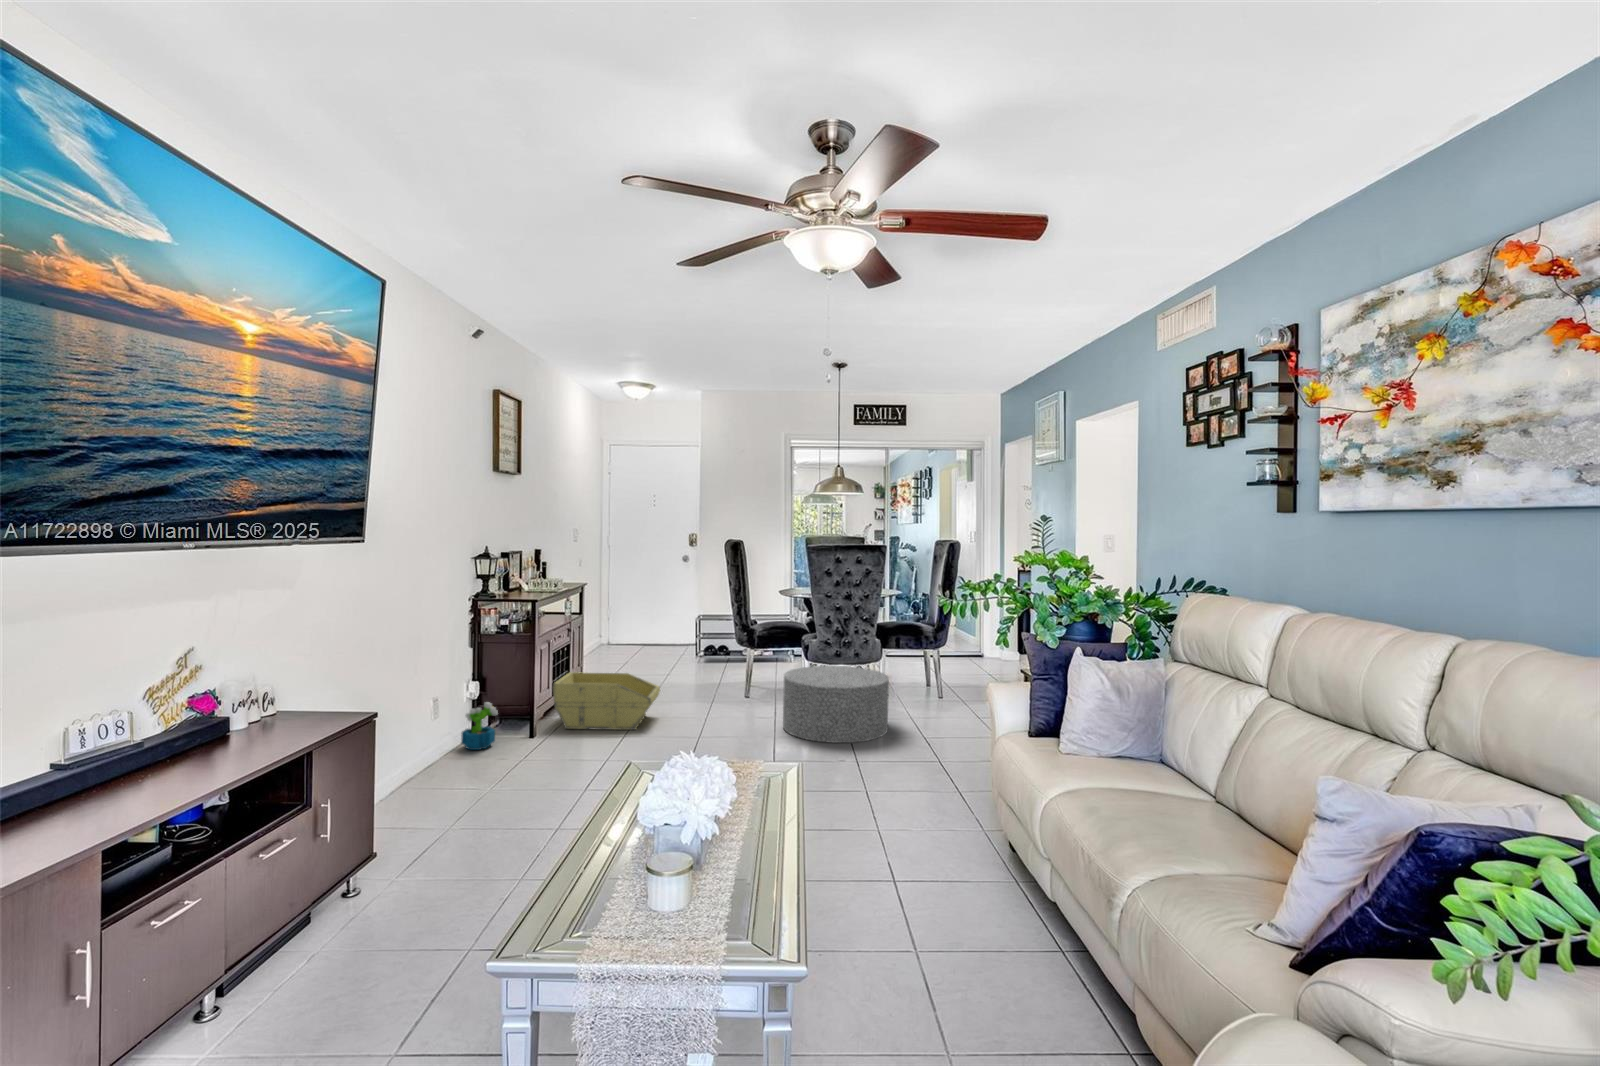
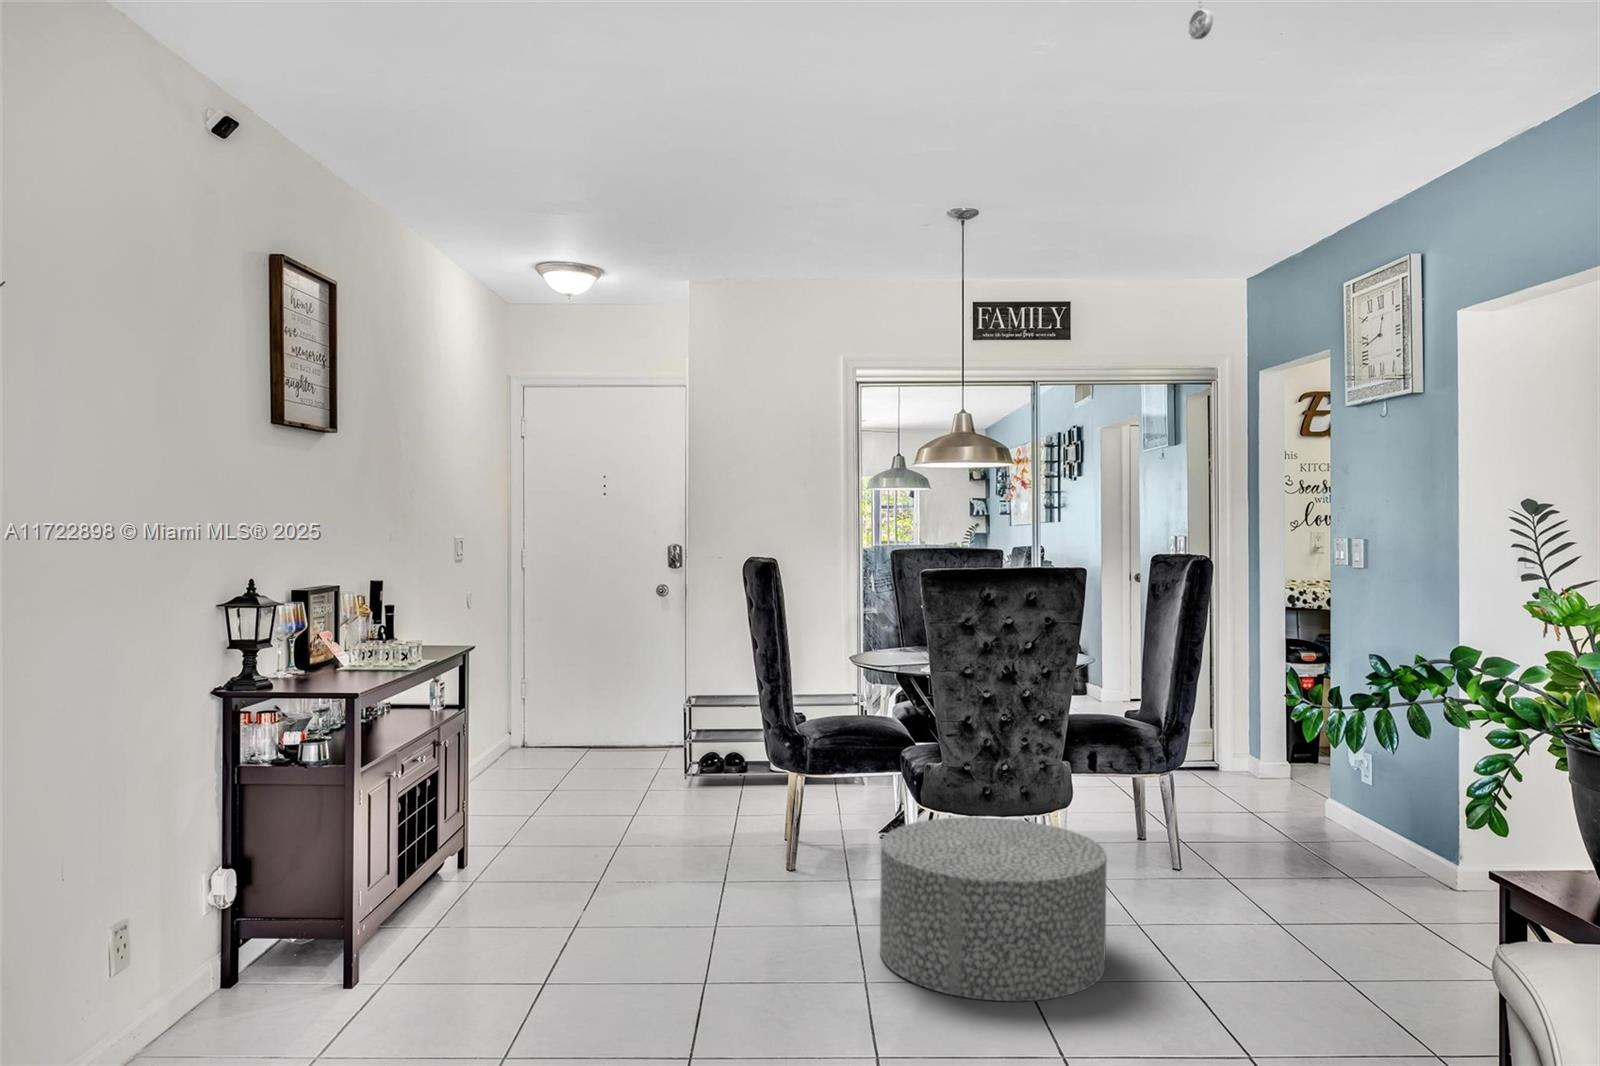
storage bin: present [553,672,660,730] -> none [395,835,621,964]
decorative plant: present [461,702,498,750] -> none [192,918,272,1026]

